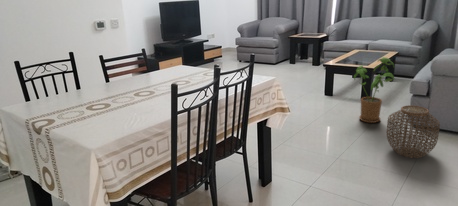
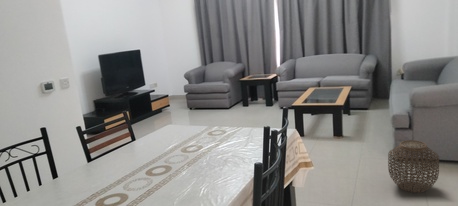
house plant: present [354,57,395,123] -> none [335,95,378,161]

